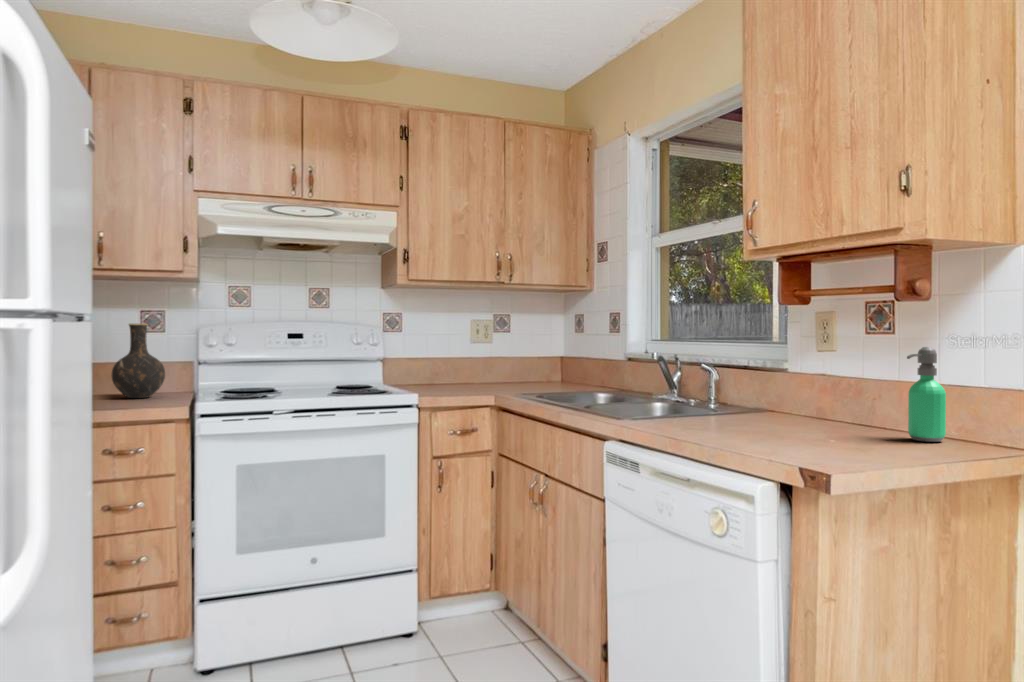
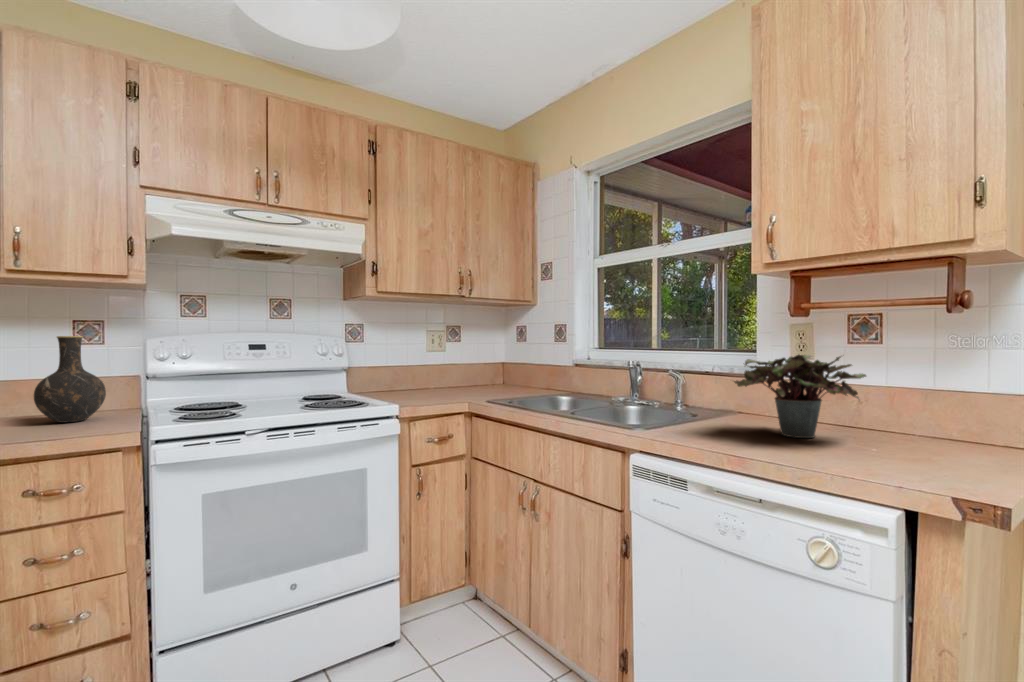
potted plant: none [709,344,852,431] -> present [734,355,866,438]
soap dispenser: present [907,347,946,442] -> none [931,356,971,447]

